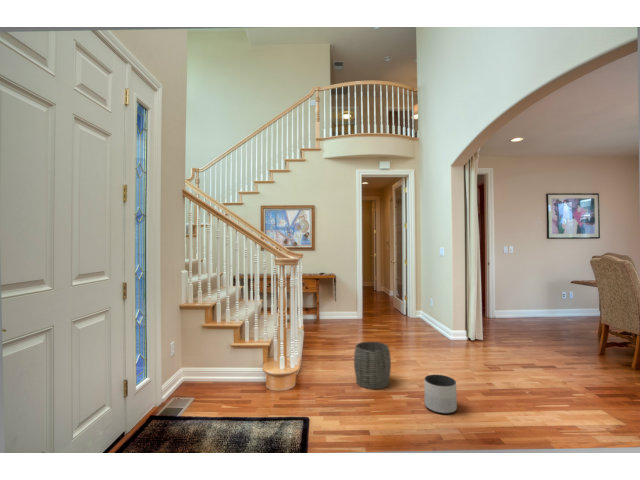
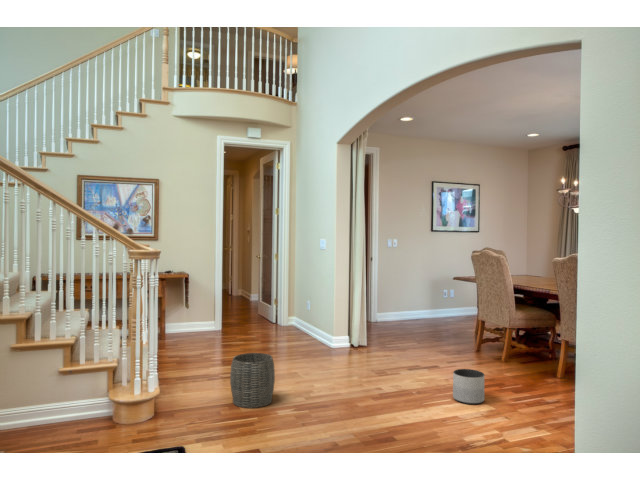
planter: present [424,375,457,414] -> present [453,369,485,404]

